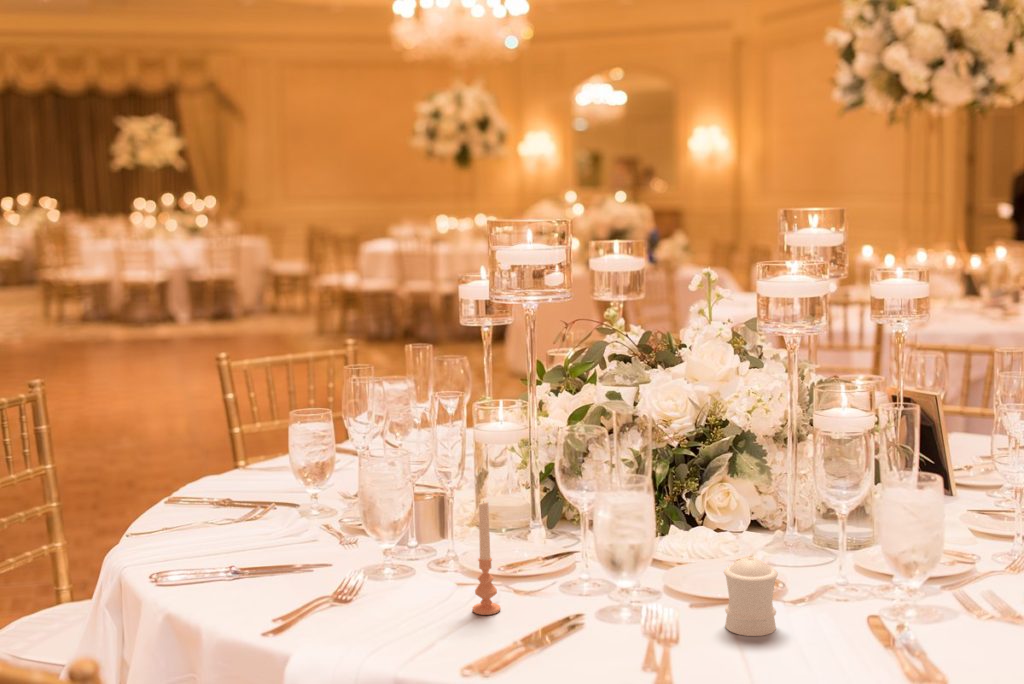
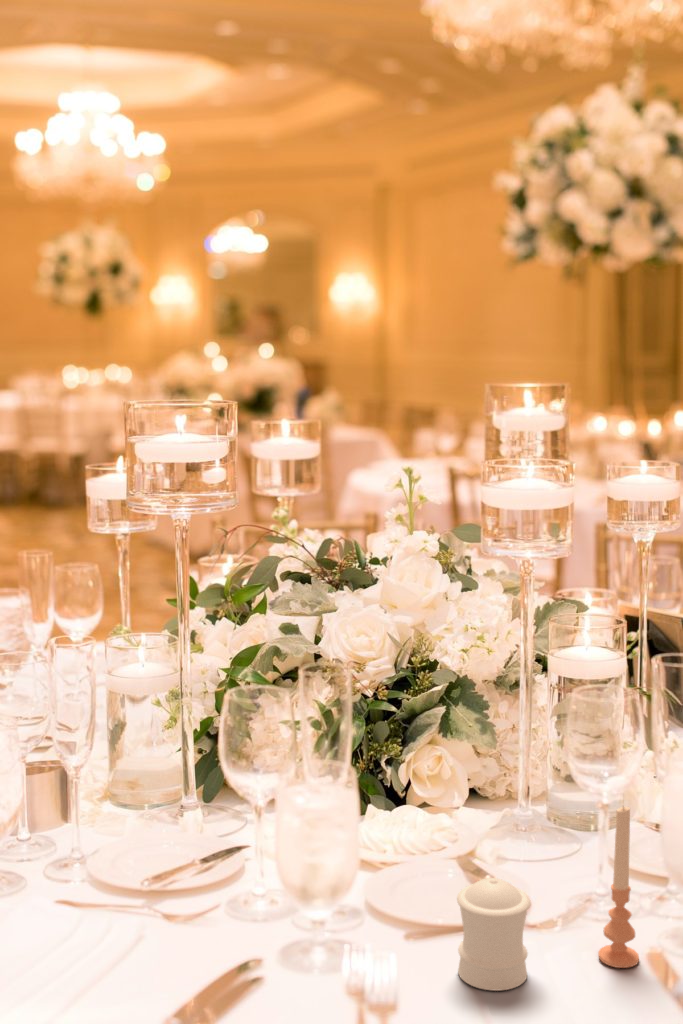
candle: present [472,502,500,615] -> present [598,806,639,968]

